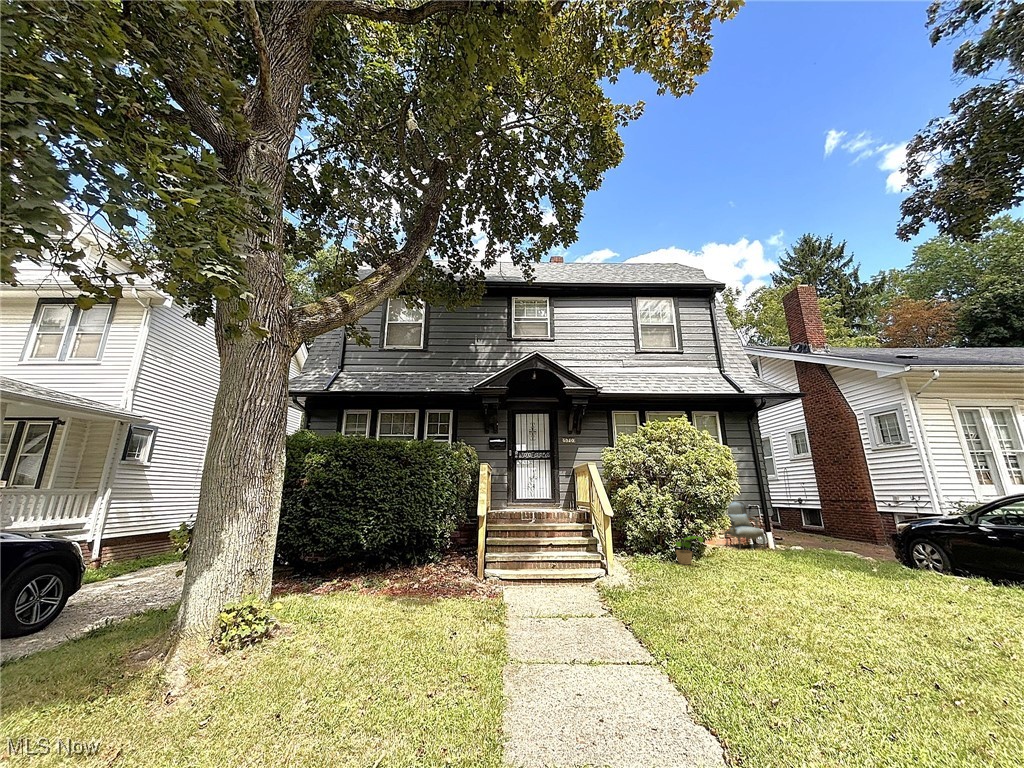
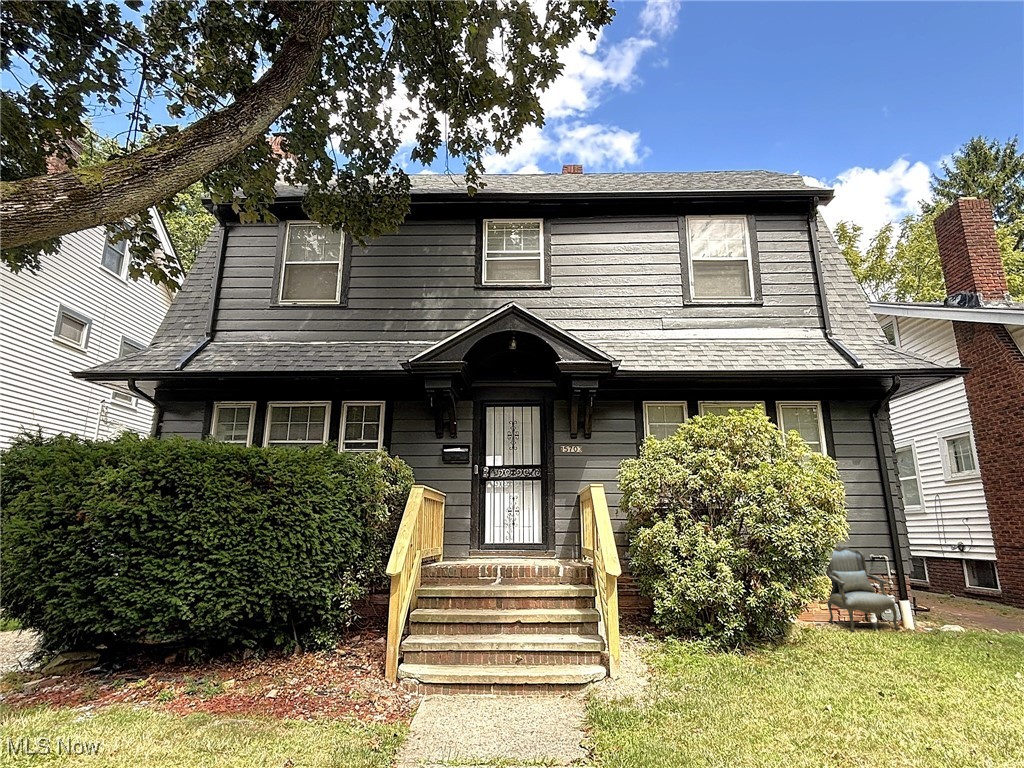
potted plant: present [676,536,703,564] -> none [734,610,786,659]

